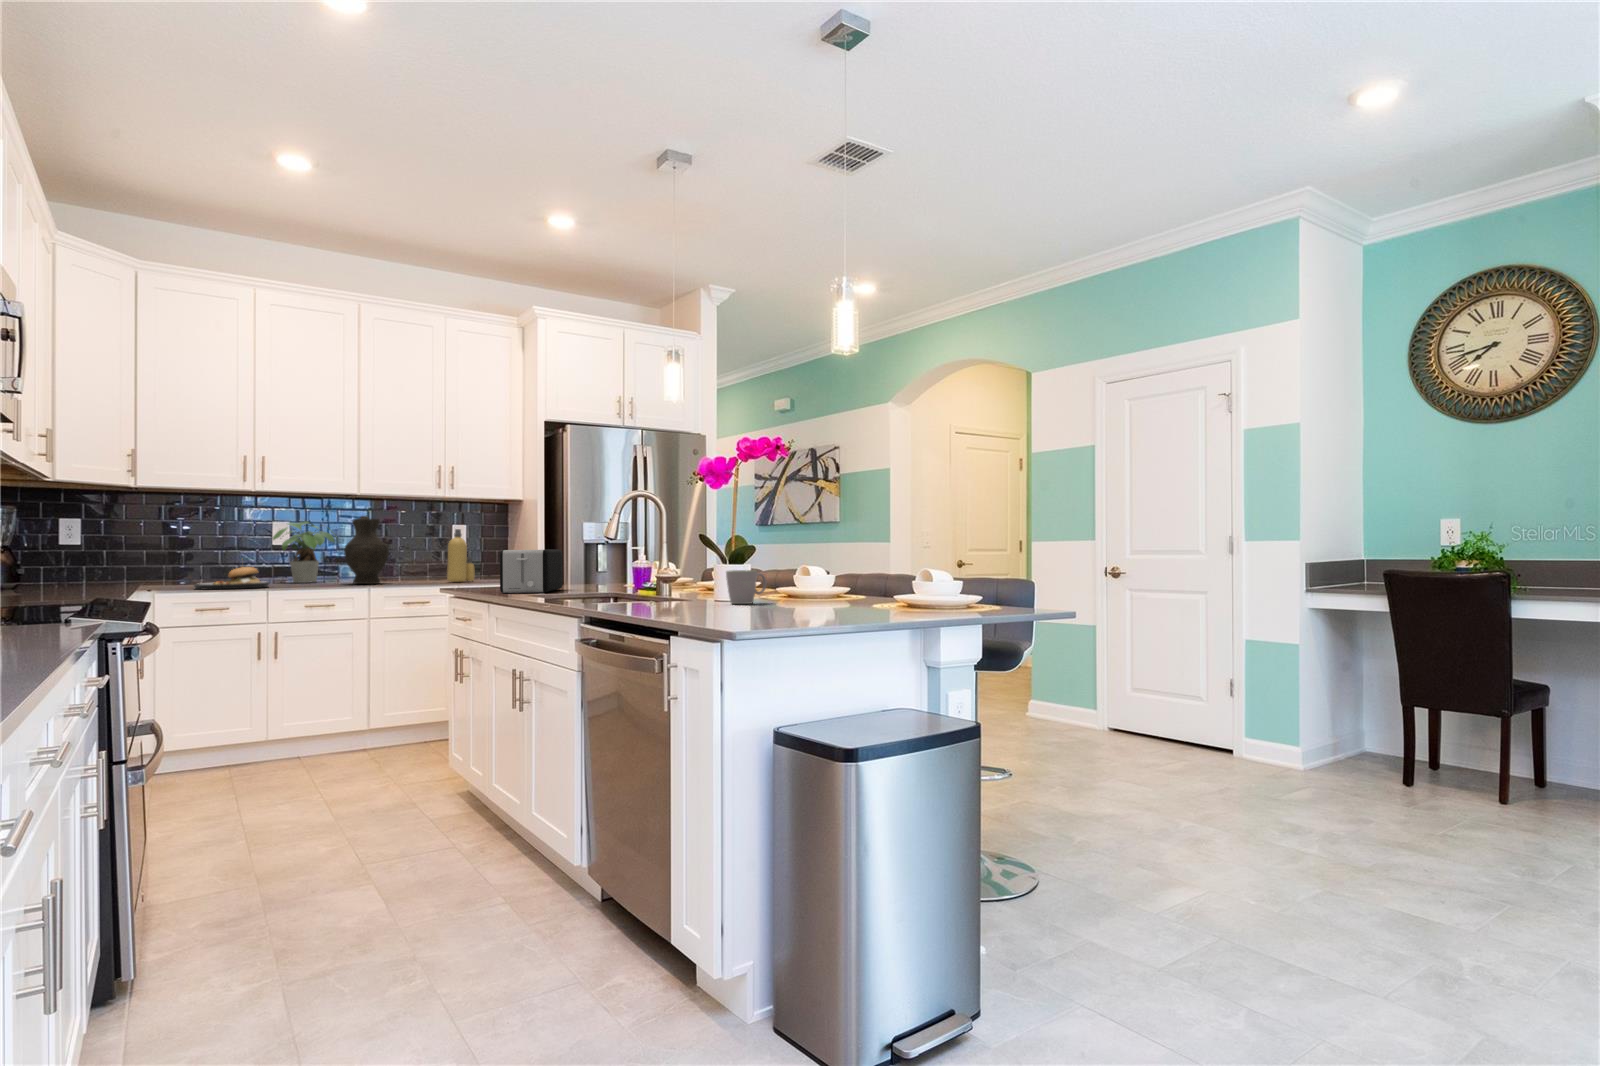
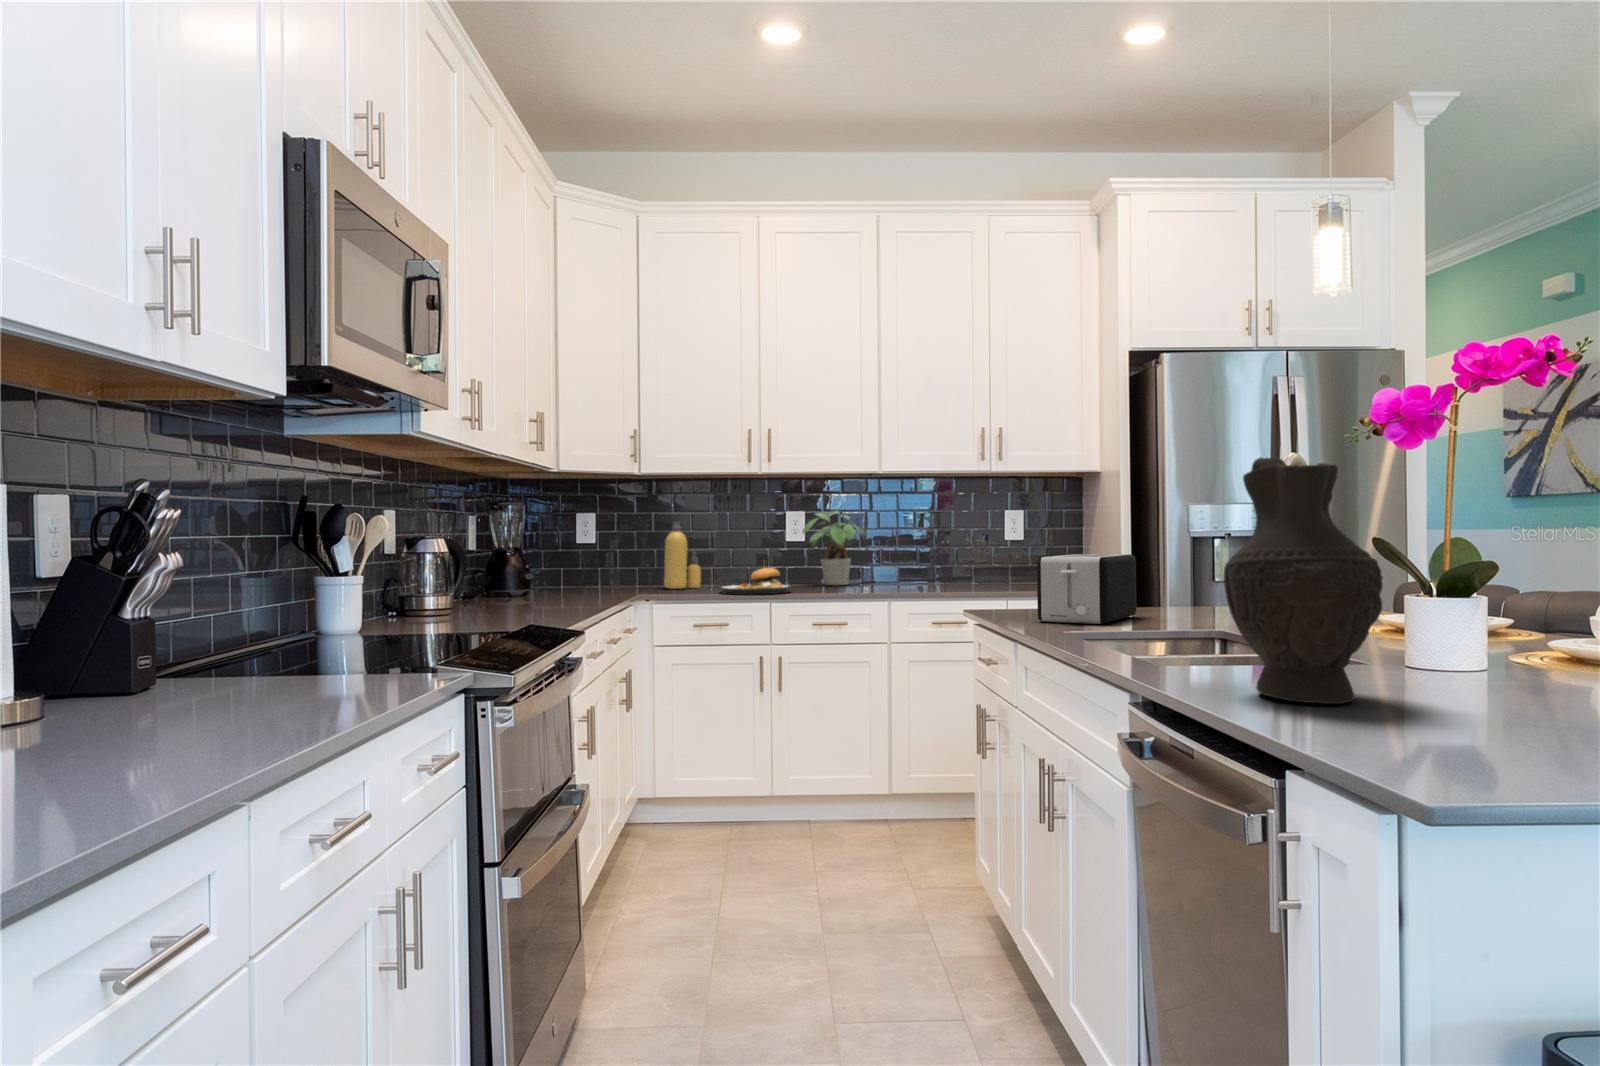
decorative vase: present [344,516,389,584] -> present [1224,457,1383,704]
bottle: present [447,529,475,582] -> present [664,521,701,589]
mug: present [726,570,766,604] -> none [1429,618,1531,692]

